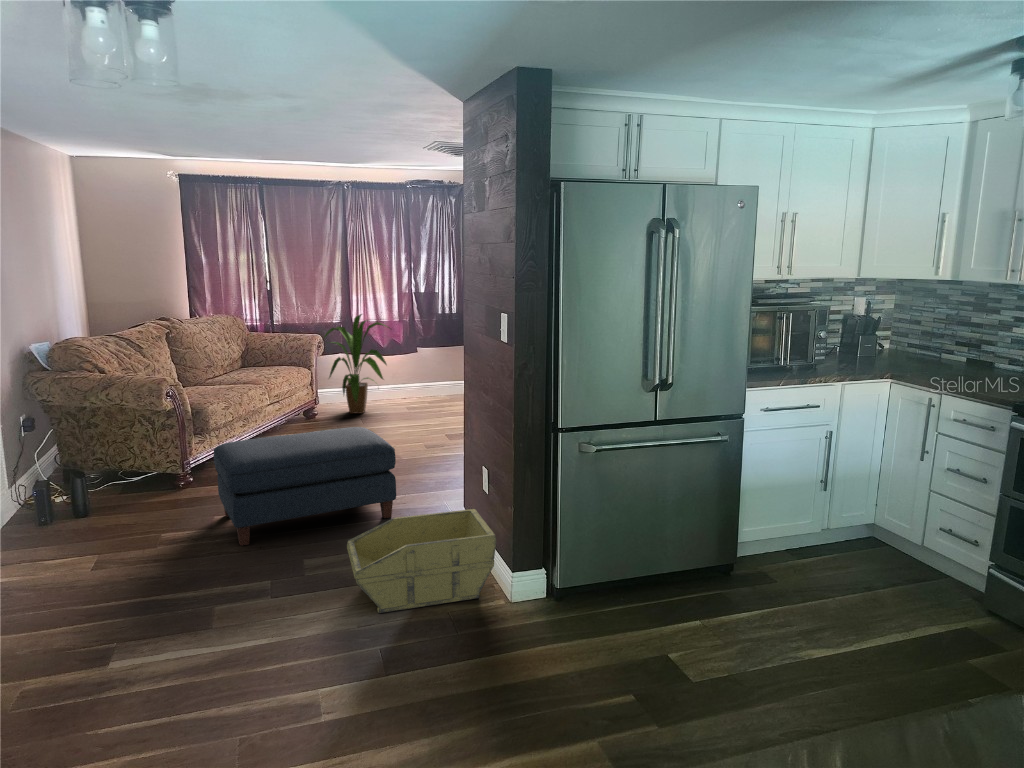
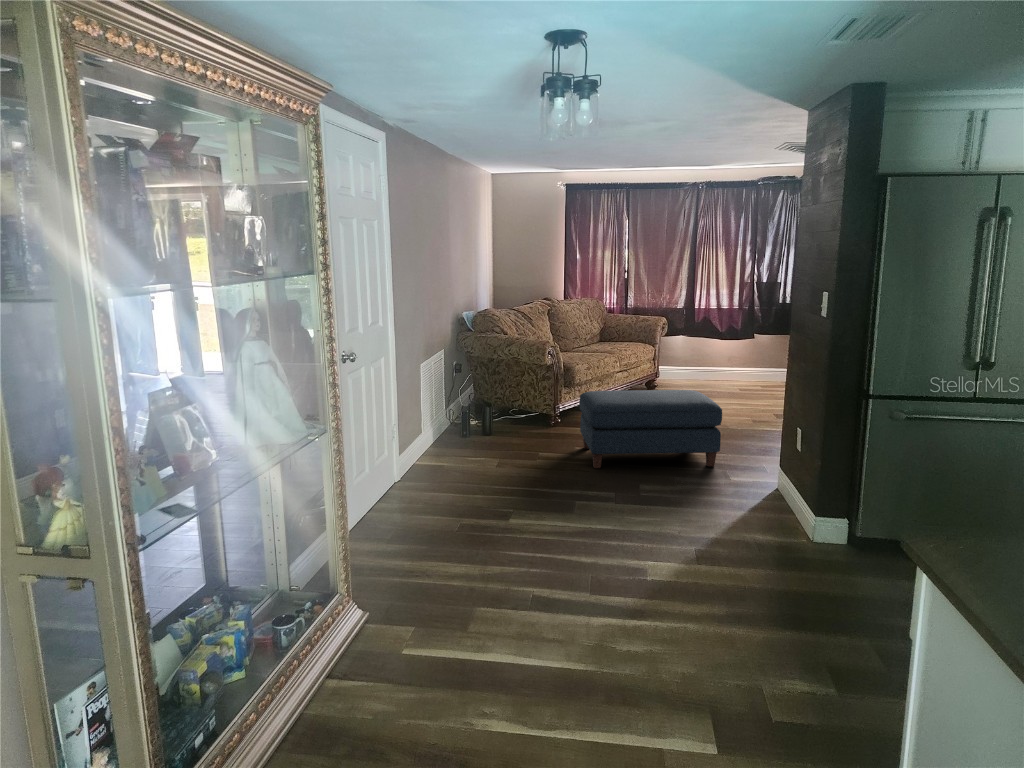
house plant: present [324,314,389,413] -> none [669,300,730,388]
storage bin: present [347,509,496,613] -> none [676,458,803,532]

